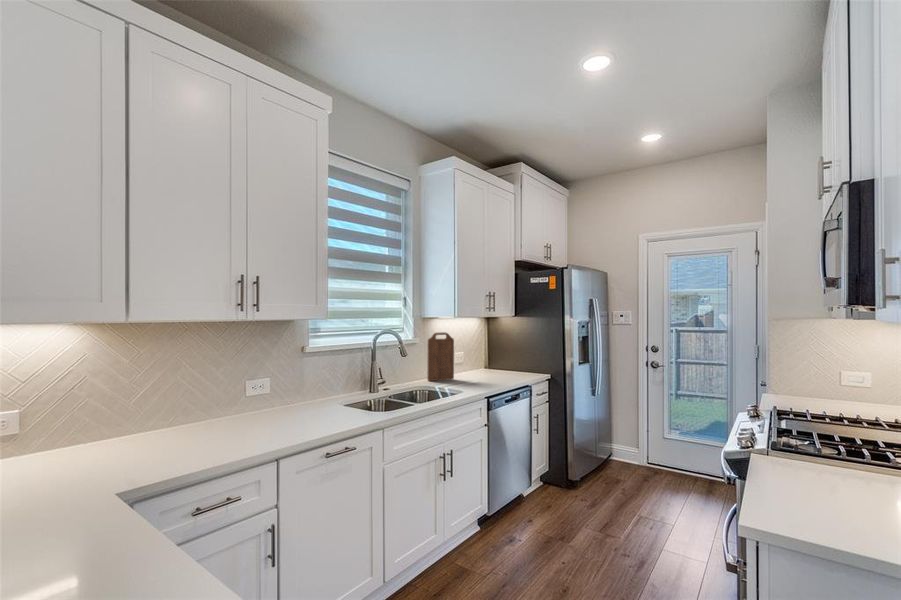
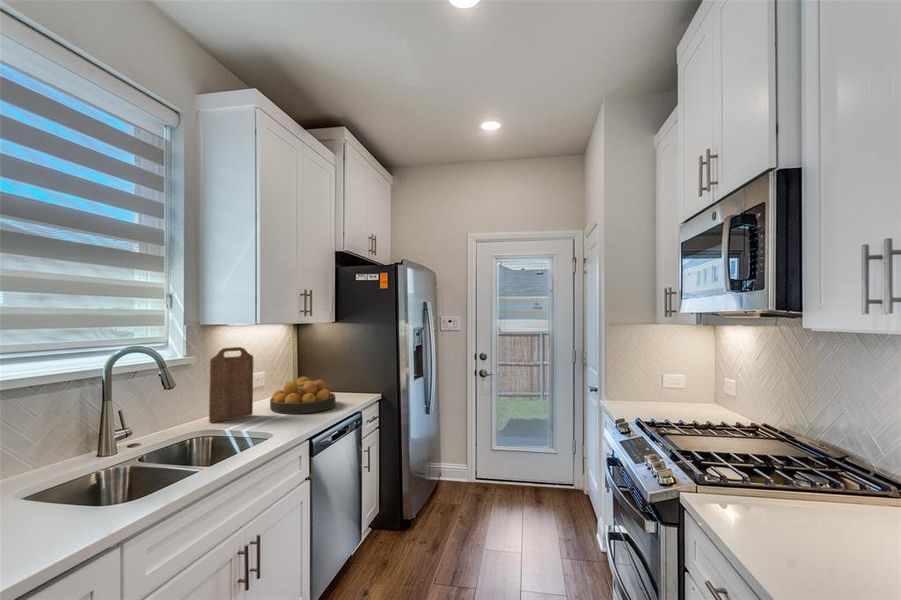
fruit bowl: none [466,356,511,382] -> present [270,377,336,414]

